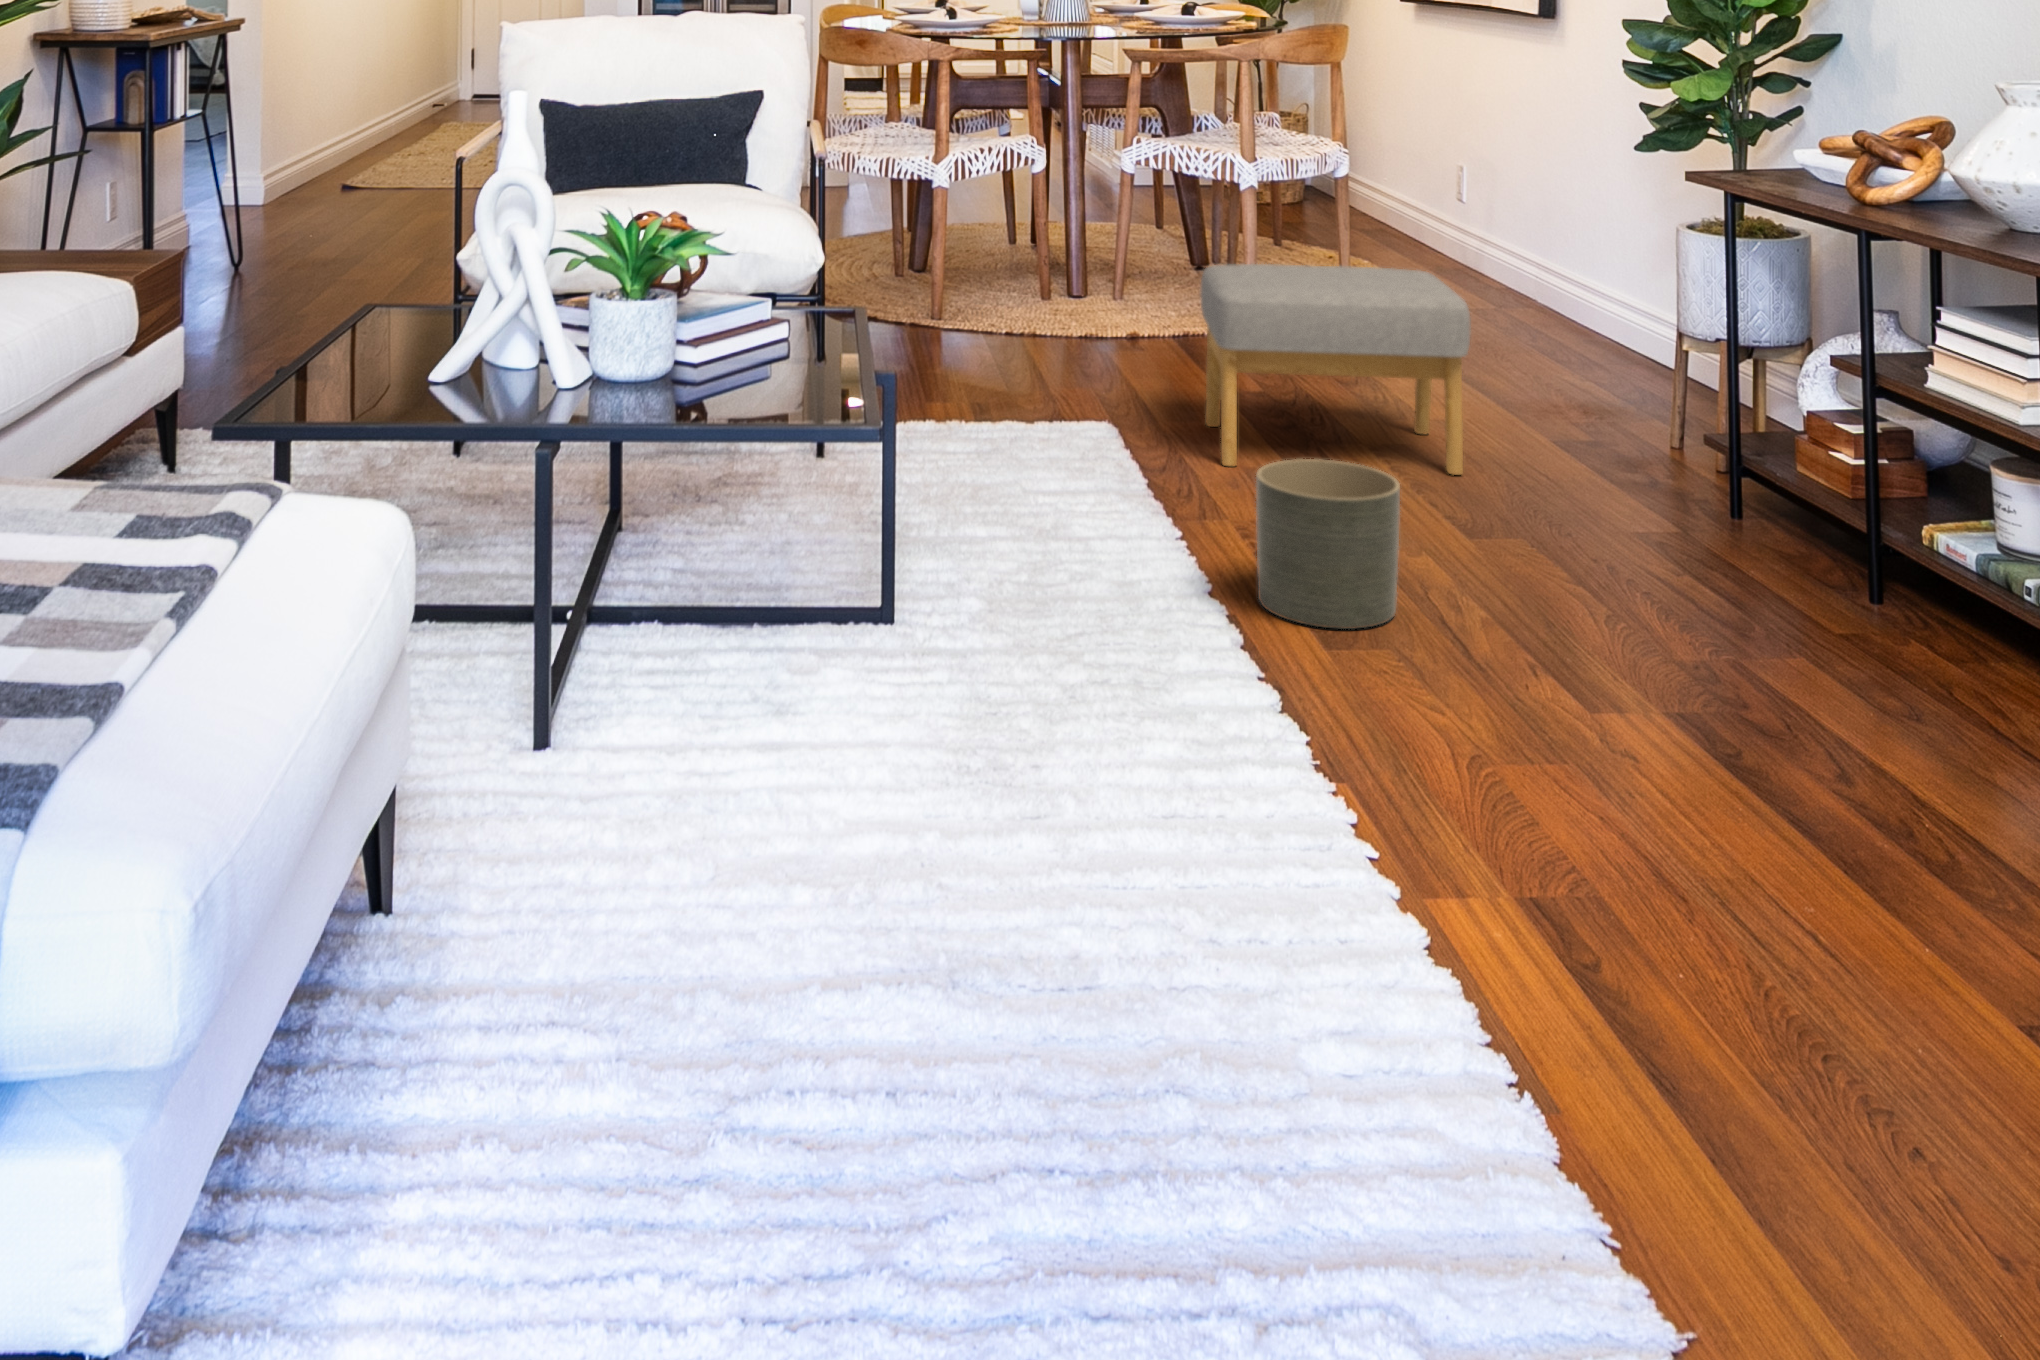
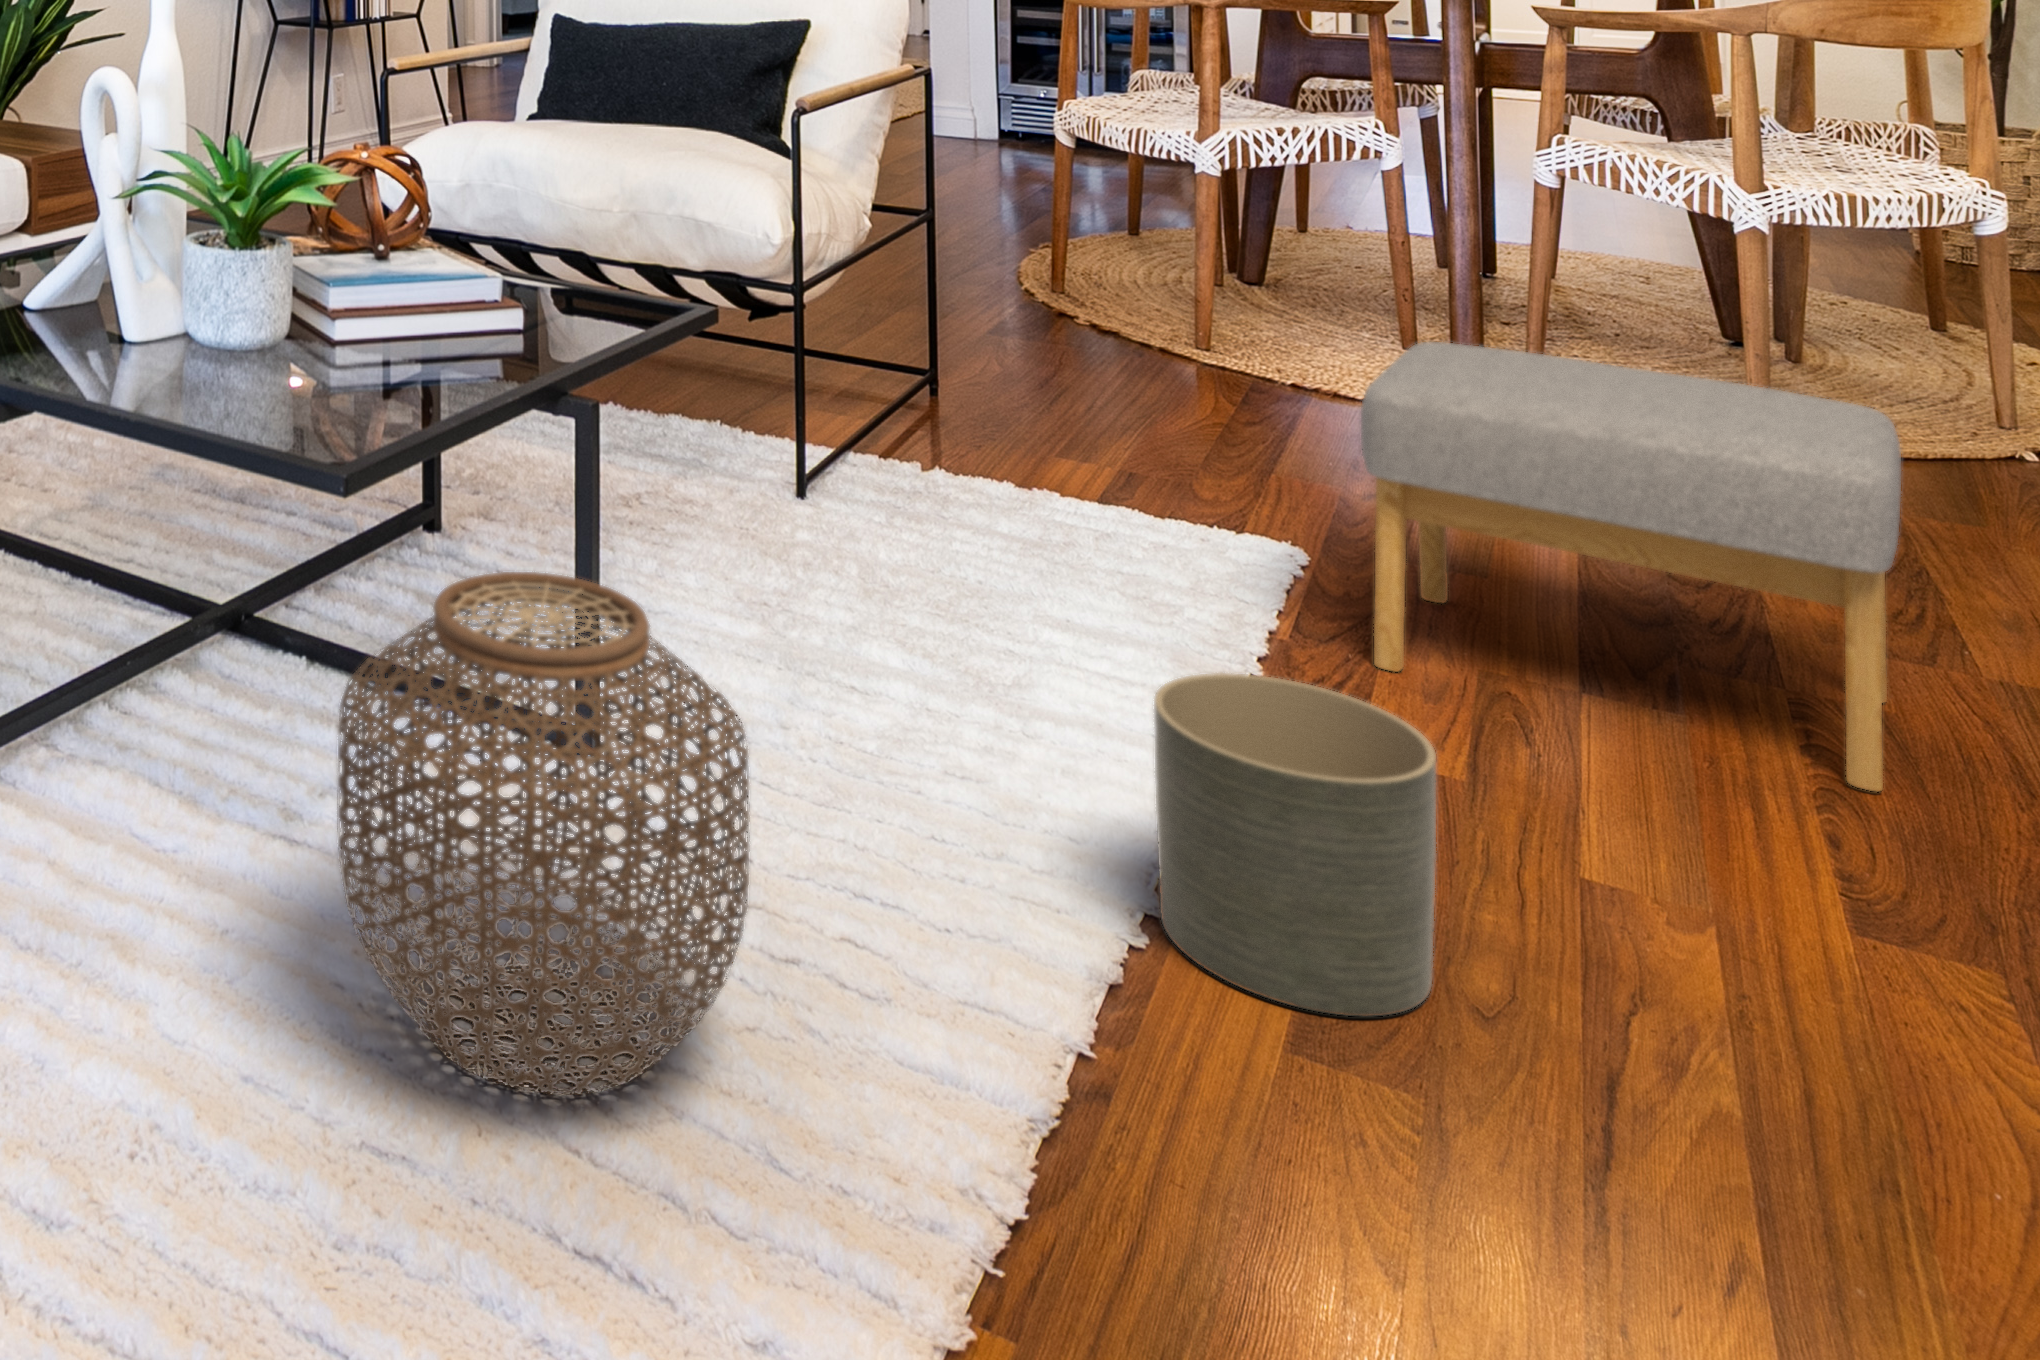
woven basket: none [937,462,1195,774] -> present [337,572,750,1095]

